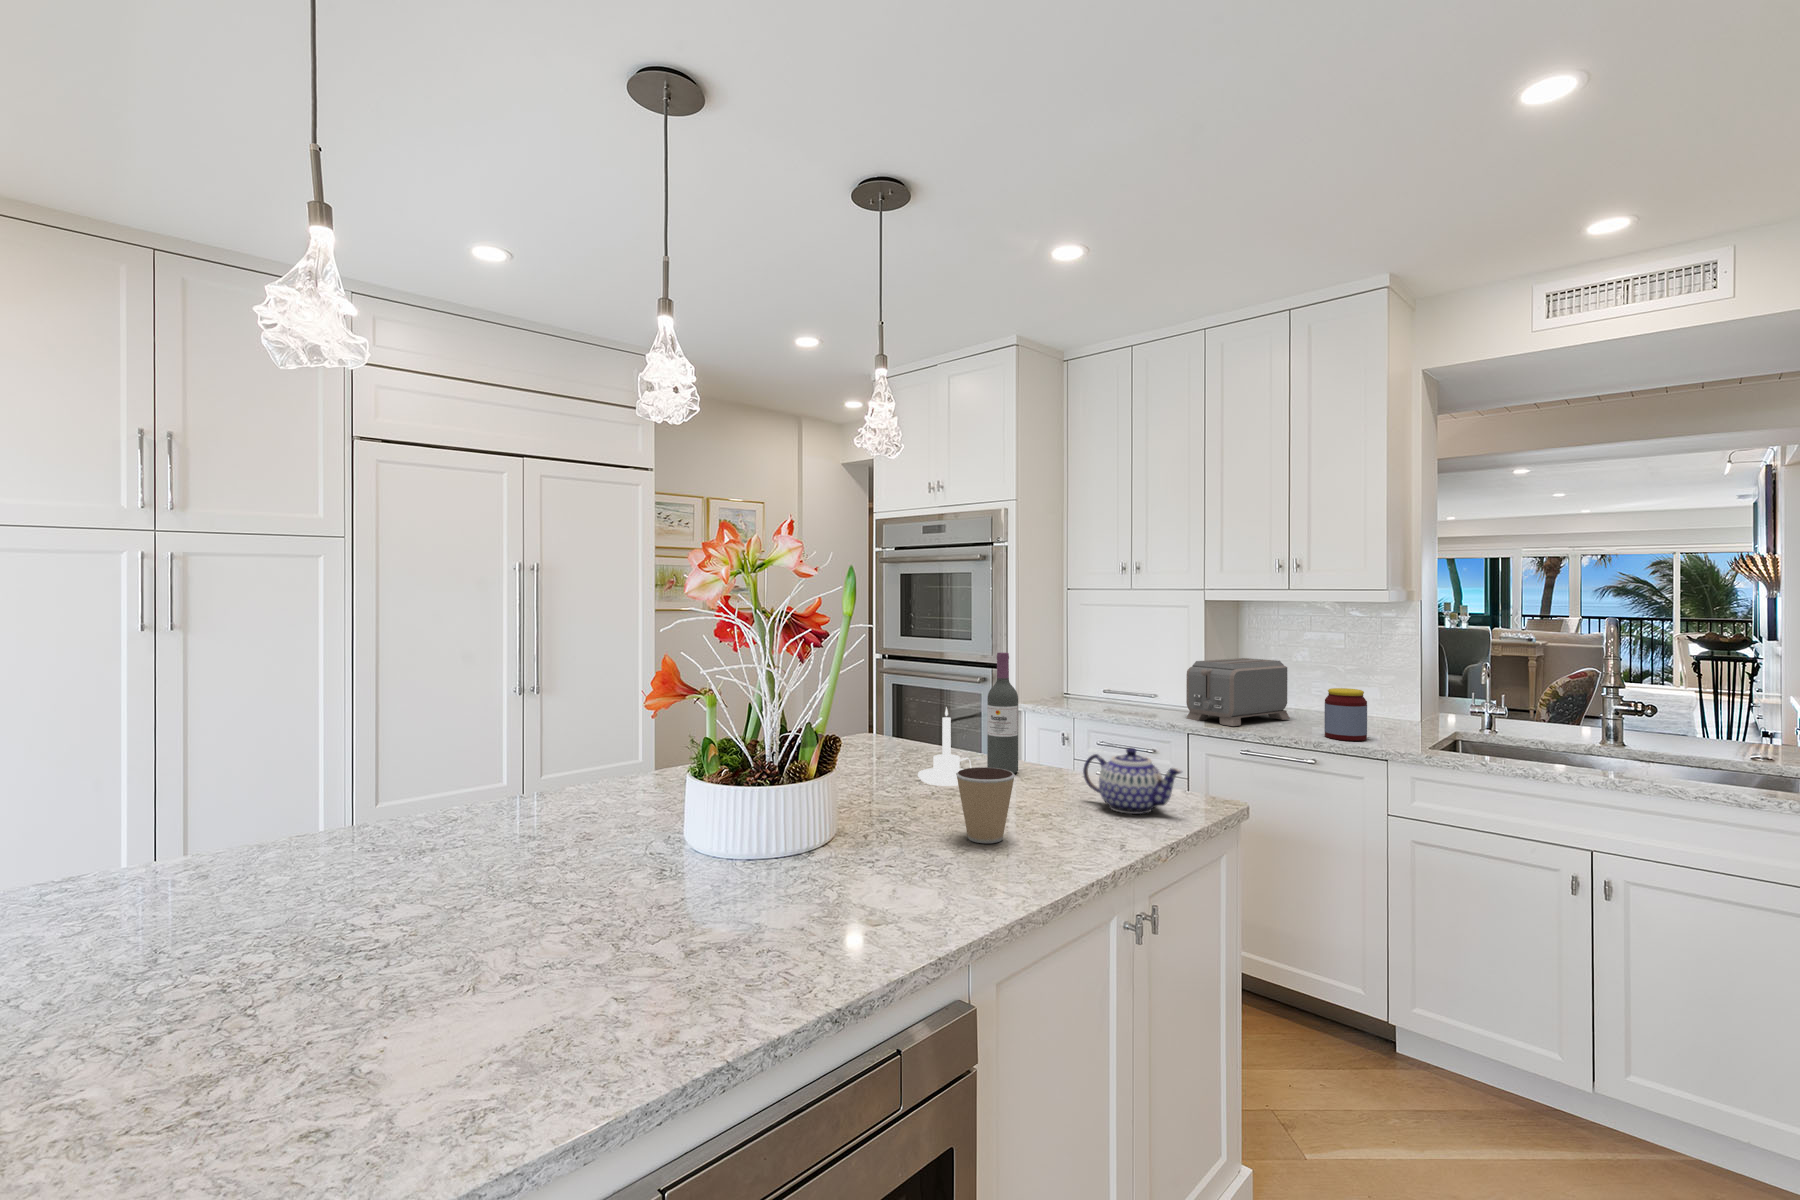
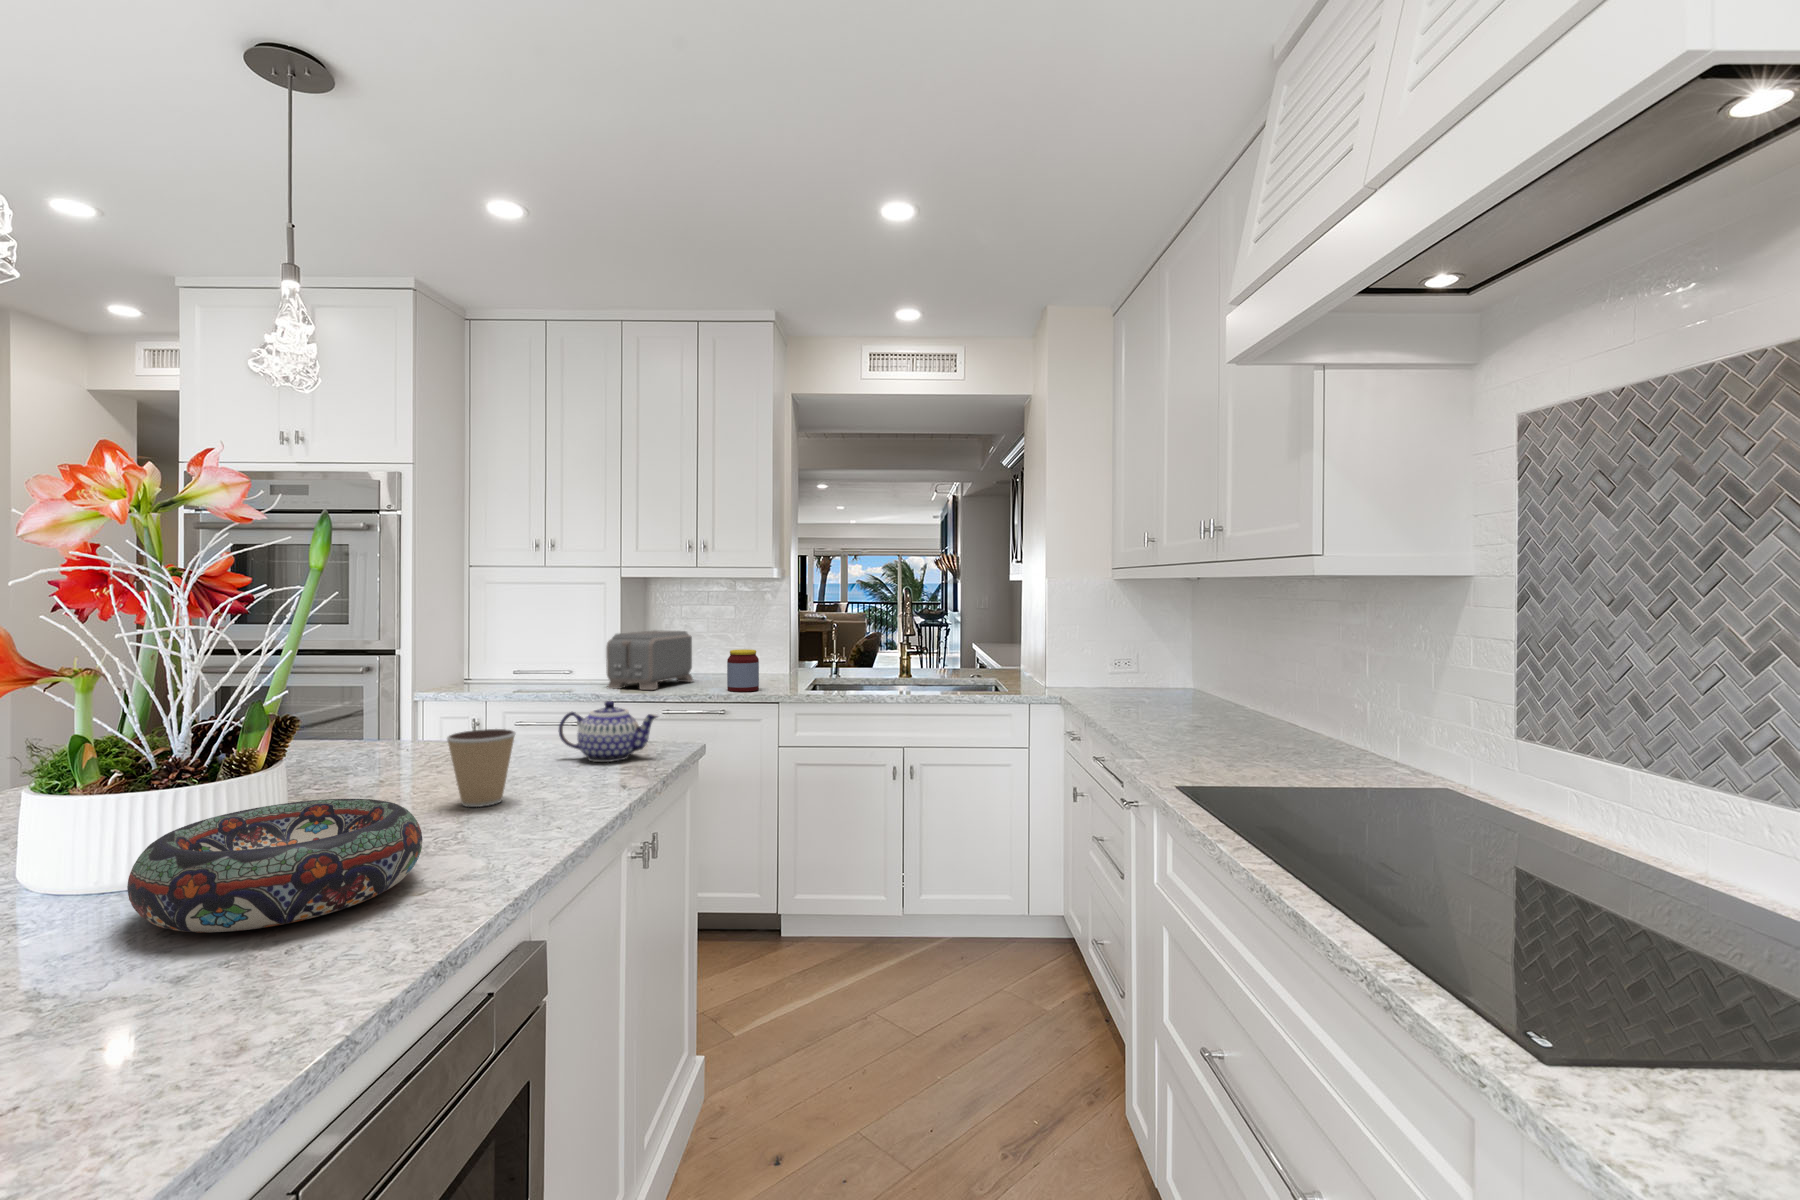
wine bottle: present [987,653,1018,773] -> none [431,621,469,752]
candle holder: present [918,707,971,786] -> none [350,681,427,771]
decorative bowl: none [695,818,889,928] -> present [127,799,423,932]

